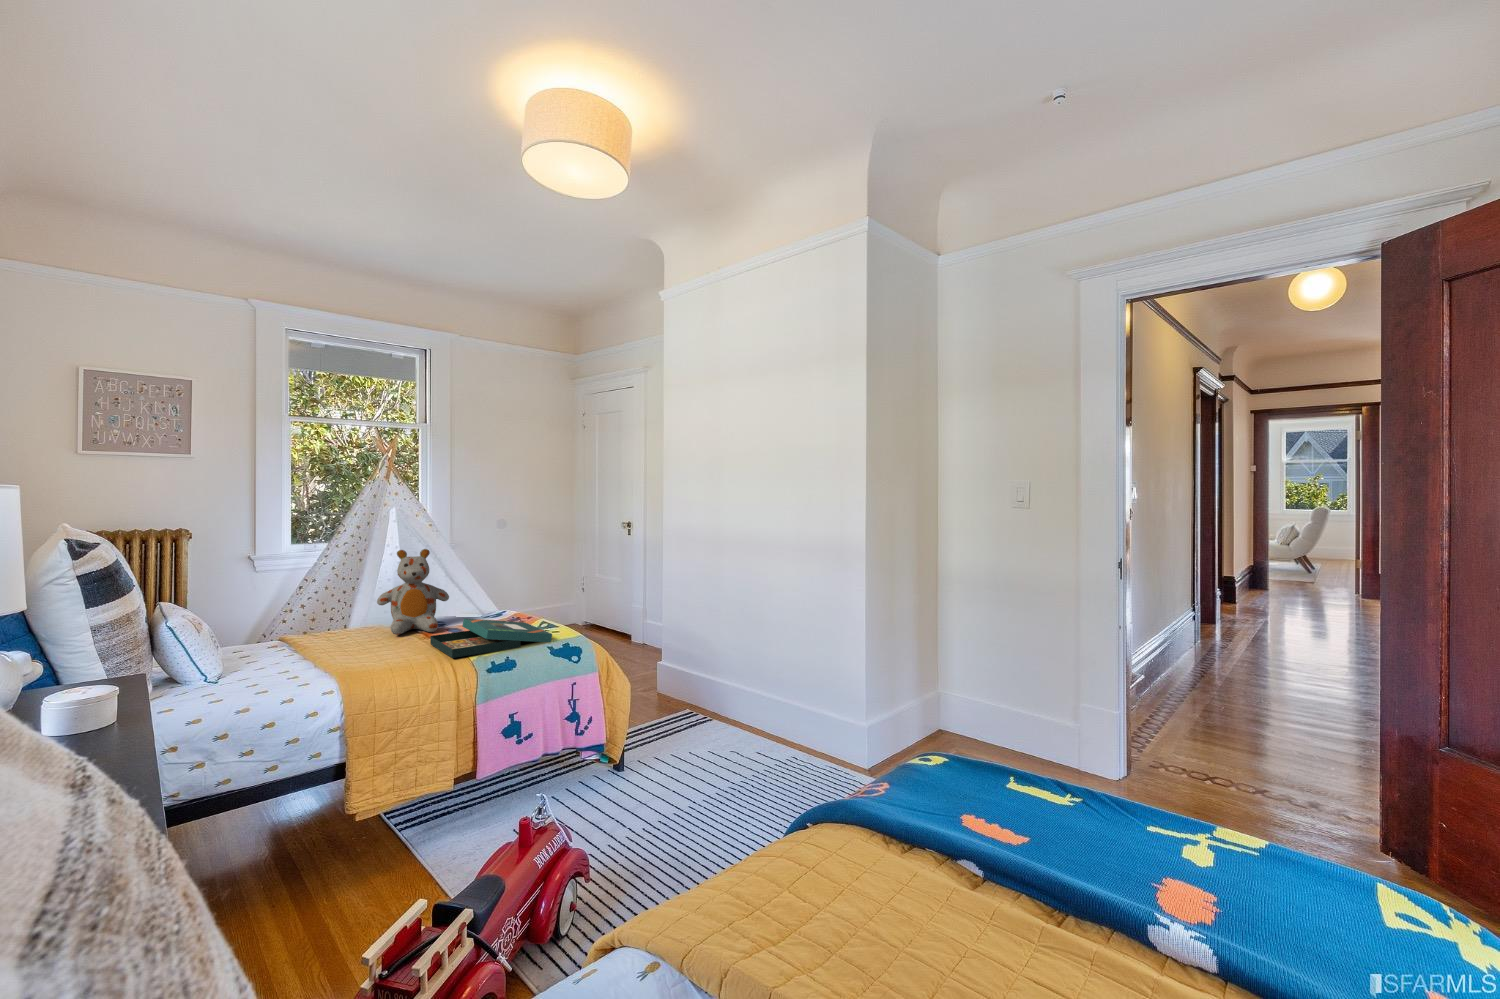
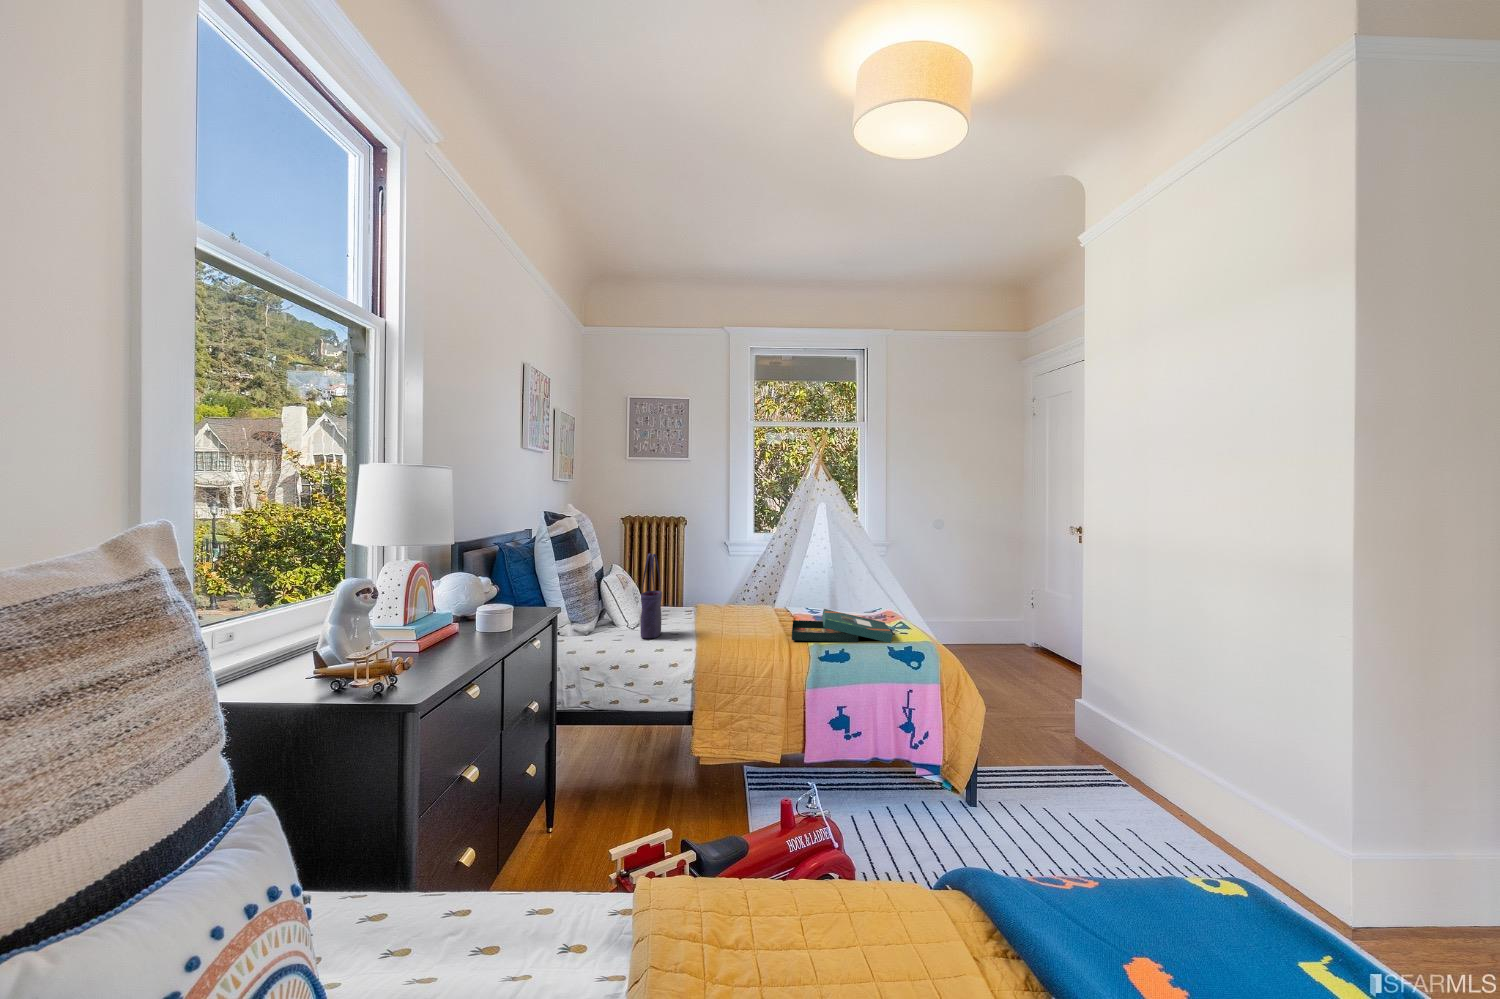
stuffed bear: present [377,549,449,635] -> none [774,544,831,620]
tote bag: none [240,582,270,692] -> present [640,554,662,638]

